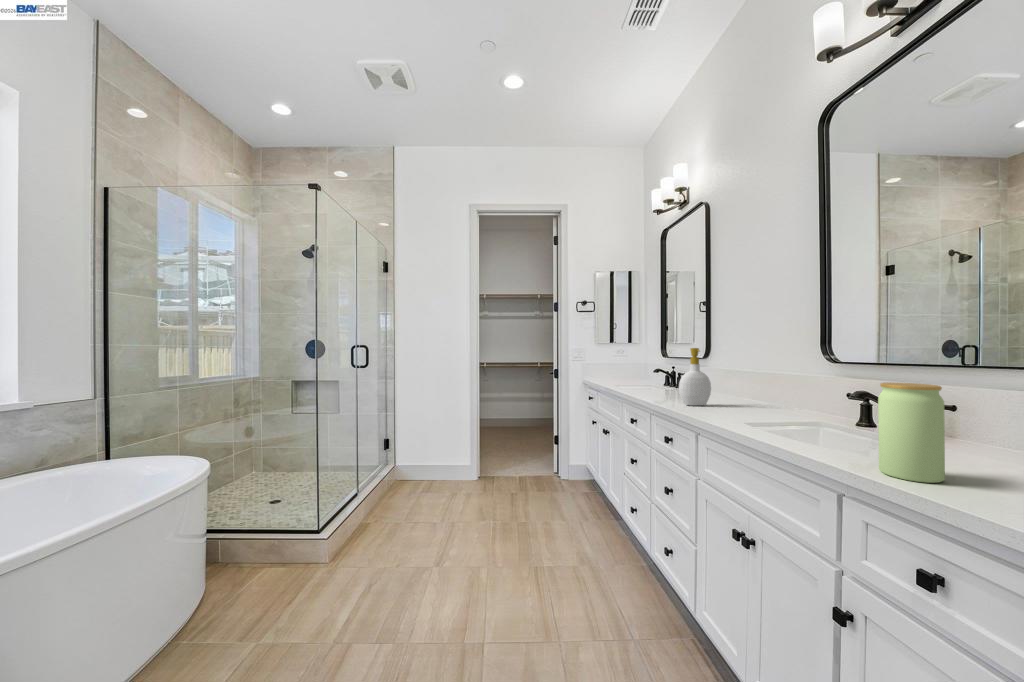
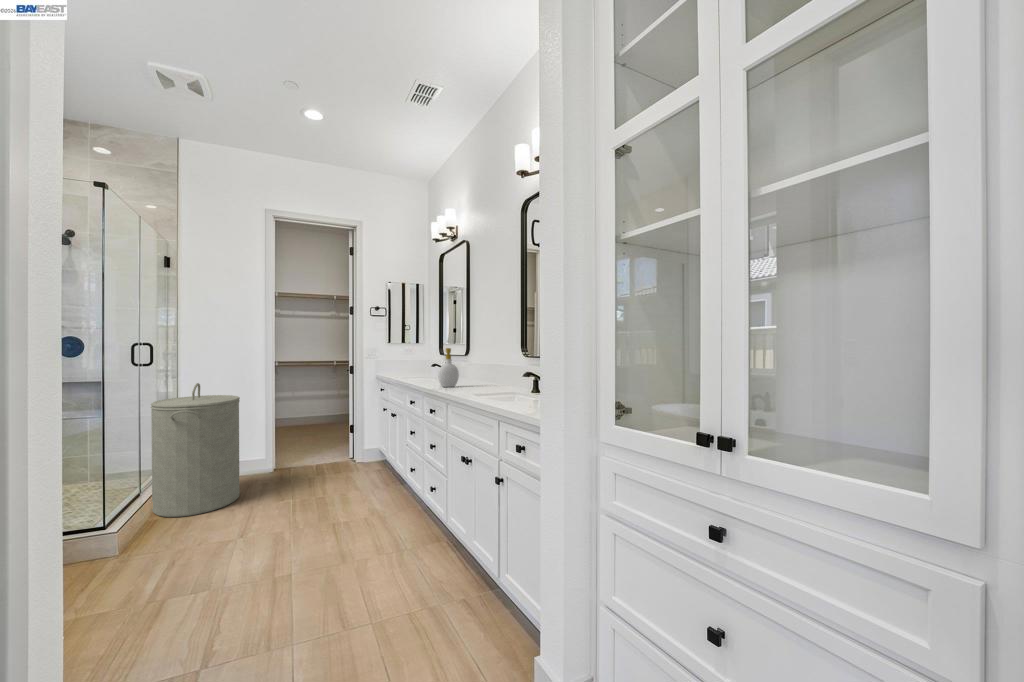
jar: present [878,382,945,483] -> none [498,365,519,407]
laundry hamper: none [368,384,445,523] -> present [151,383,240,517]

